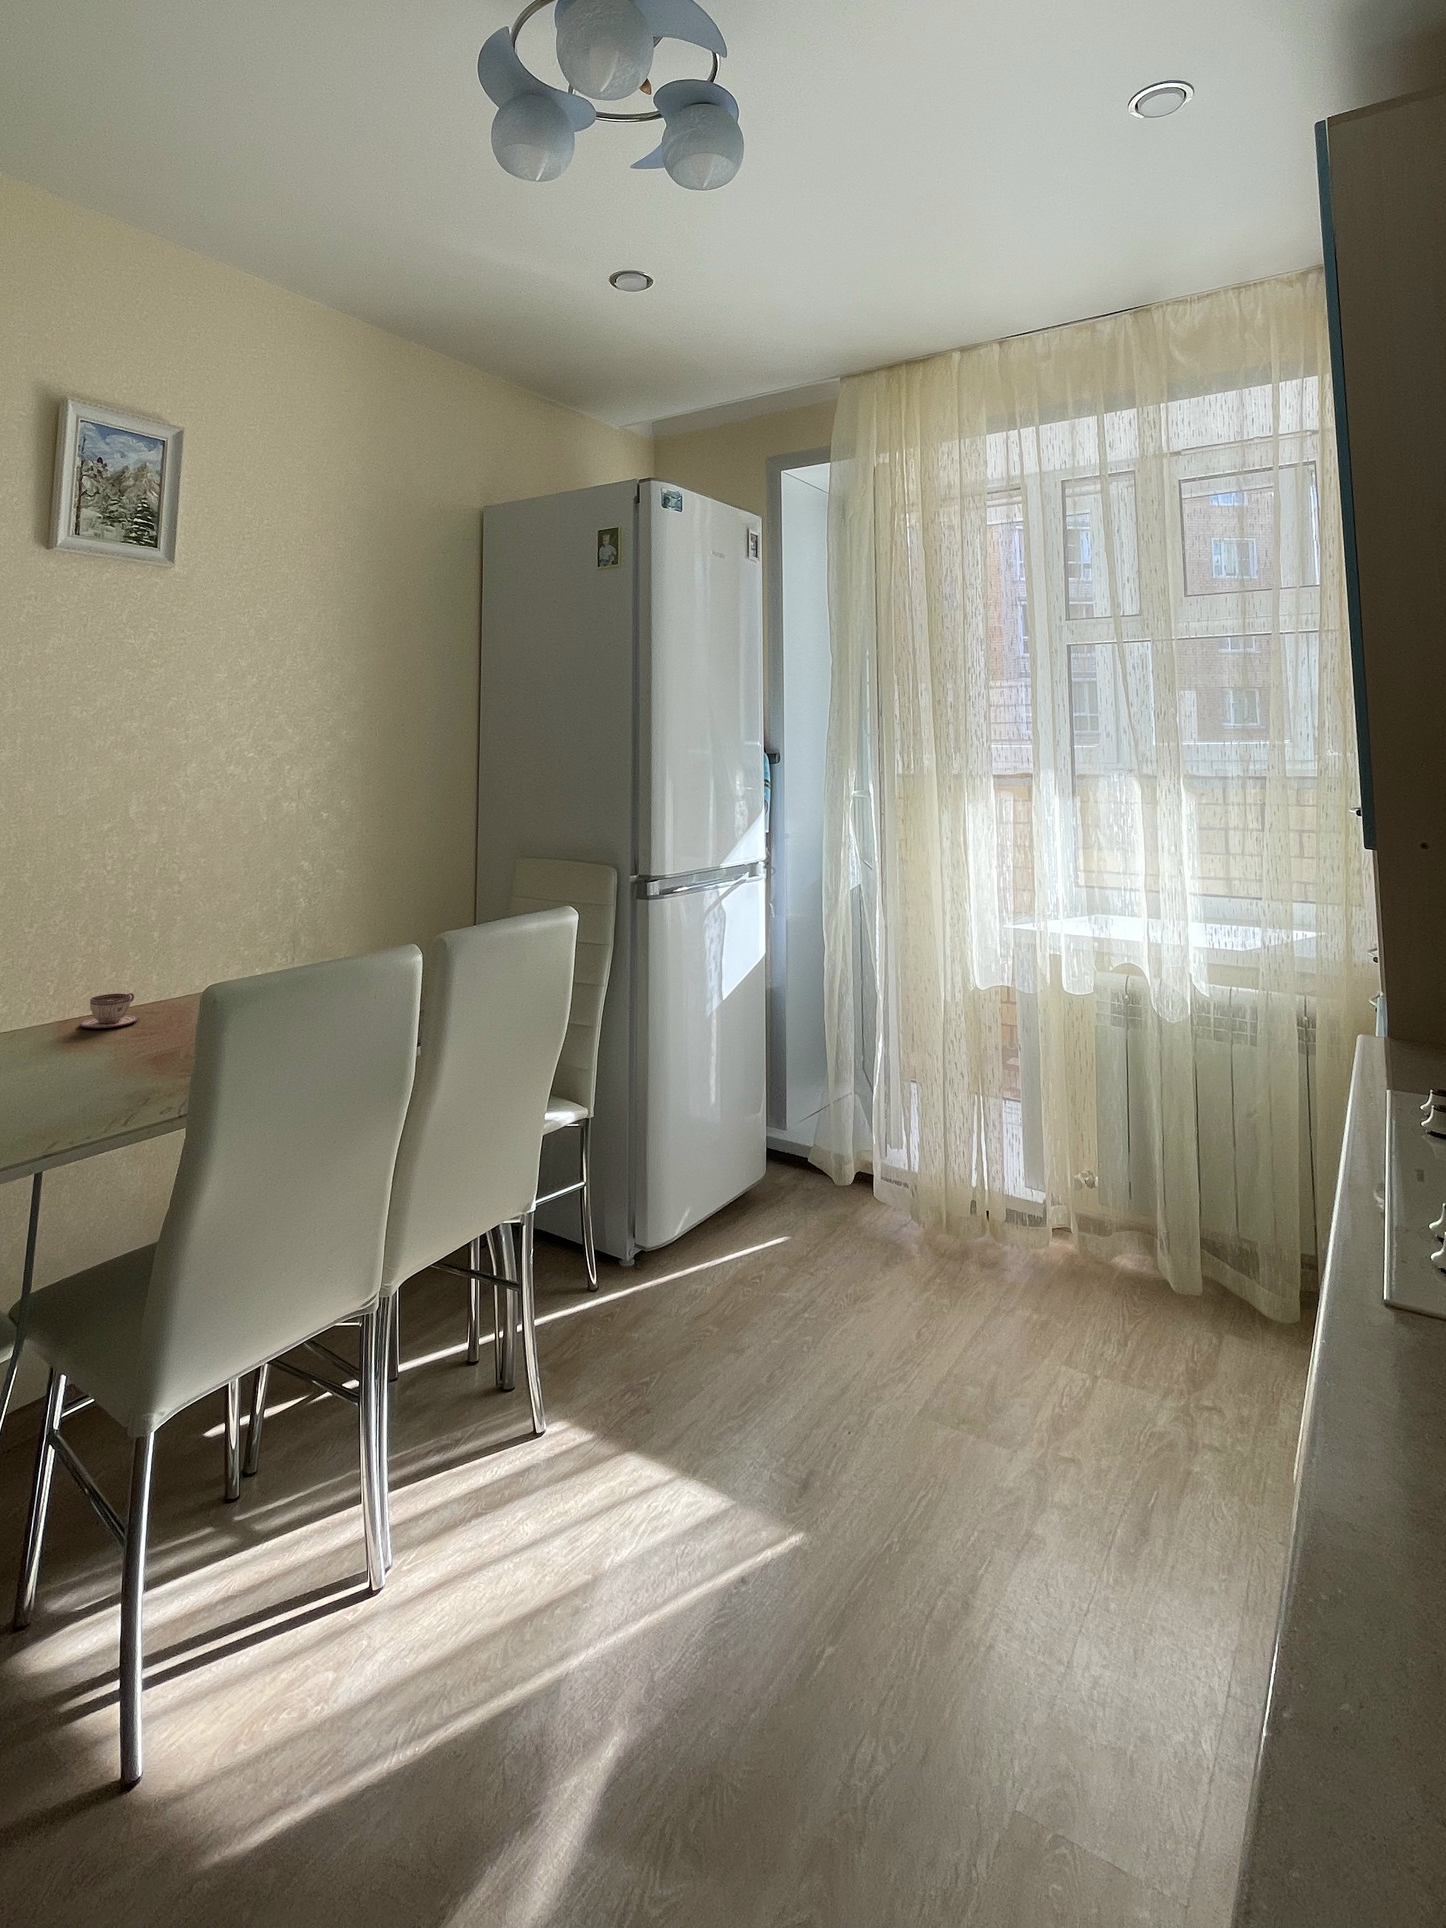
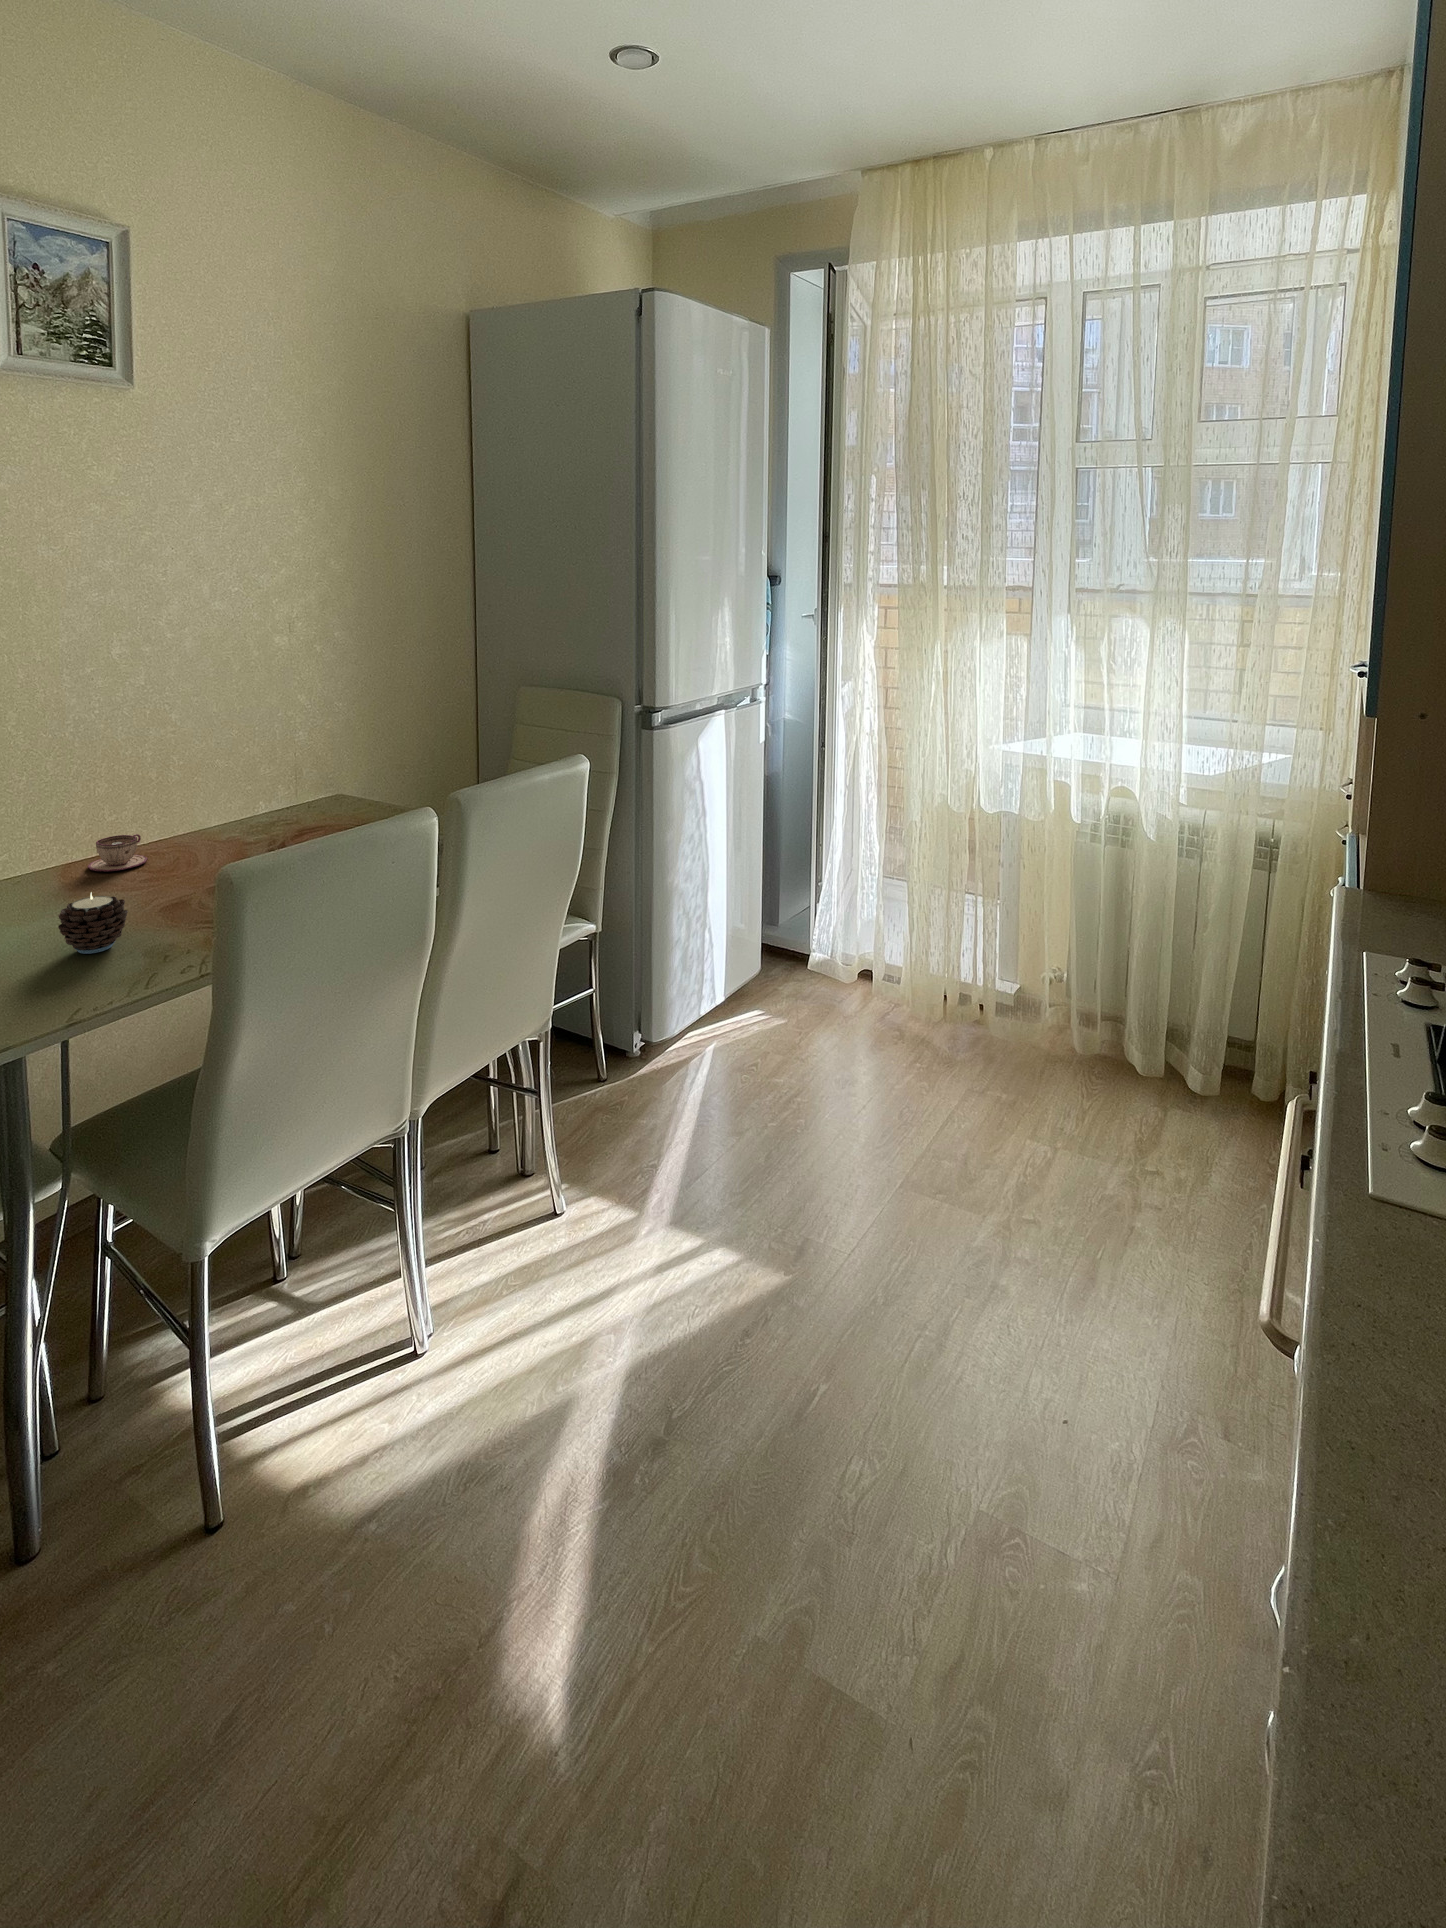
candle: none [46,1031,115,1095] -> present [58,893,128,954]

